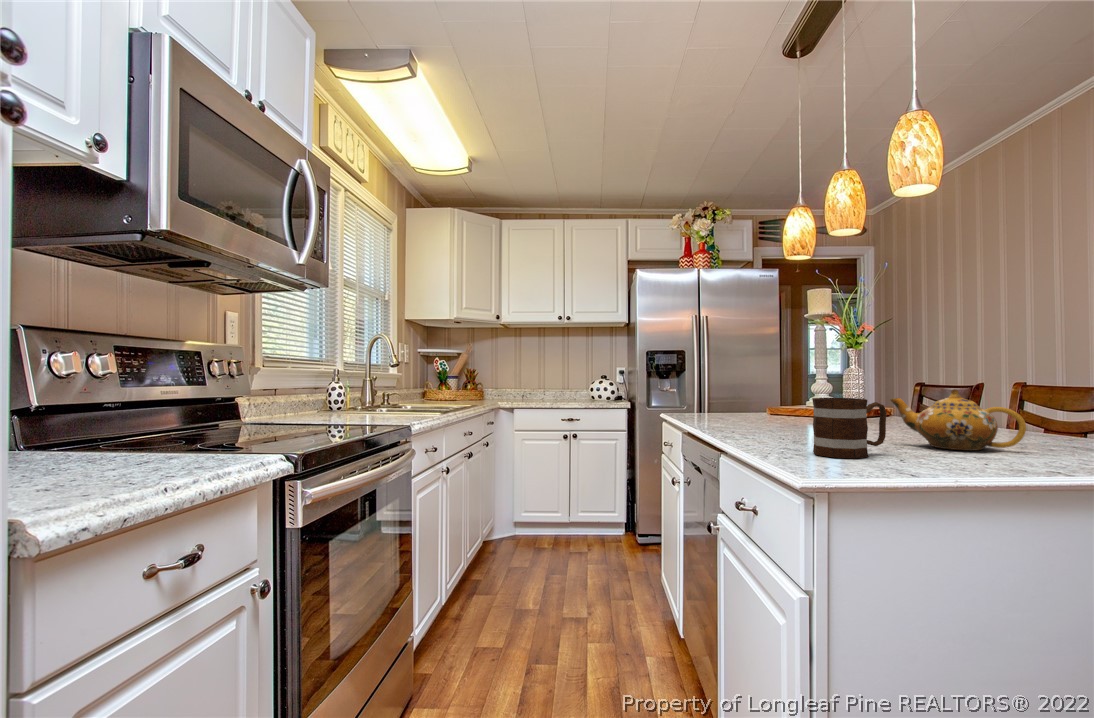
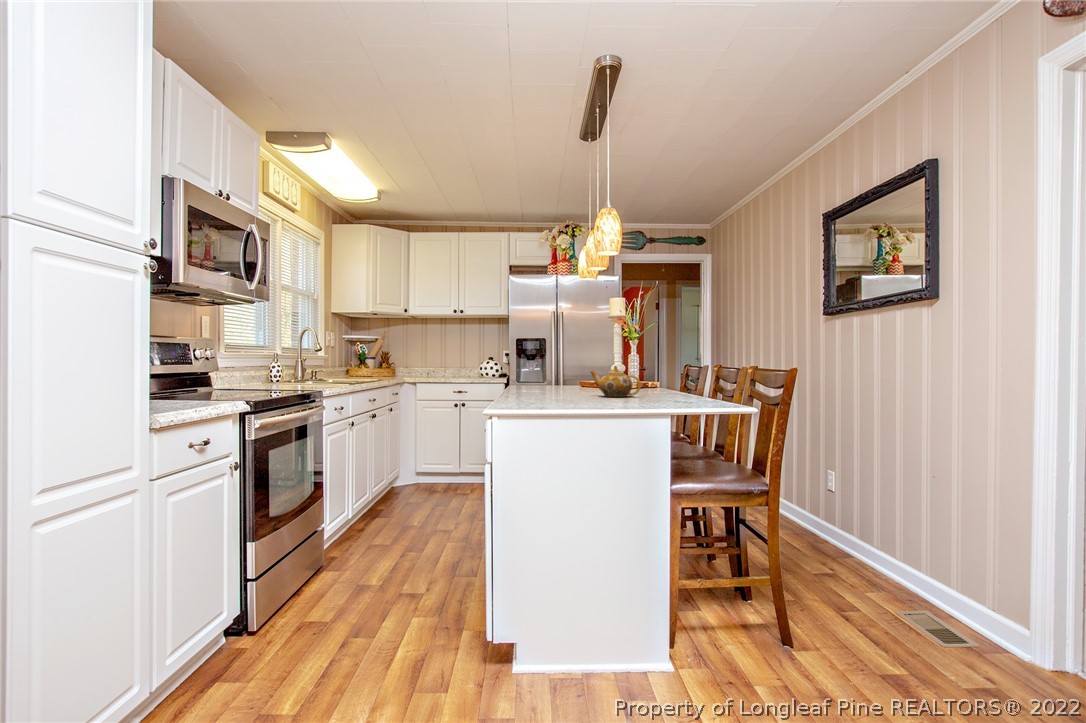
mug: present [812,398,887,459] -> none [535,370,571,400]

